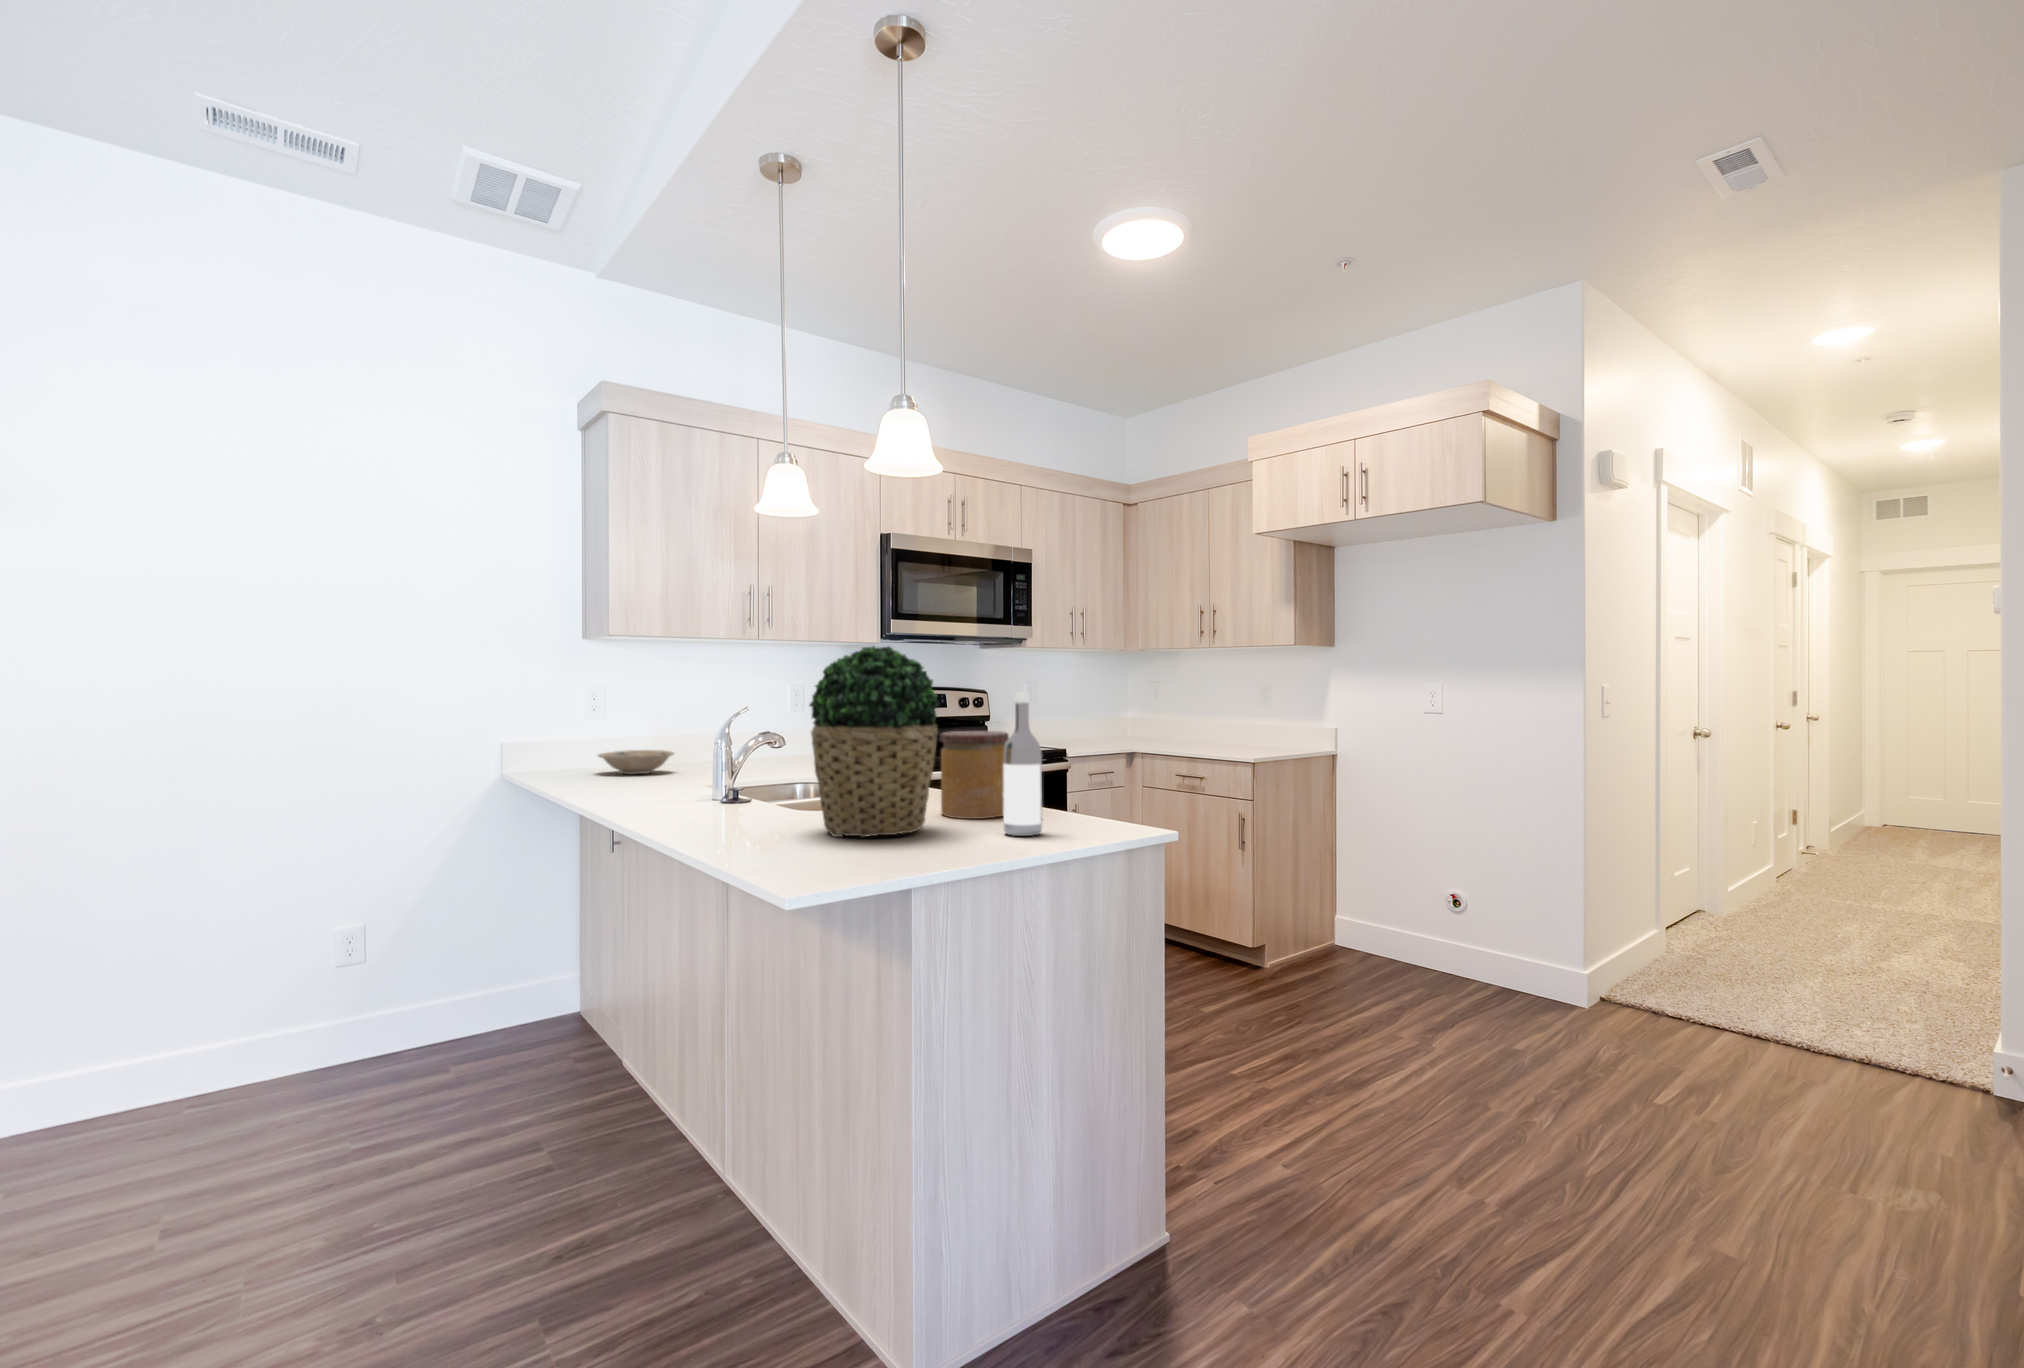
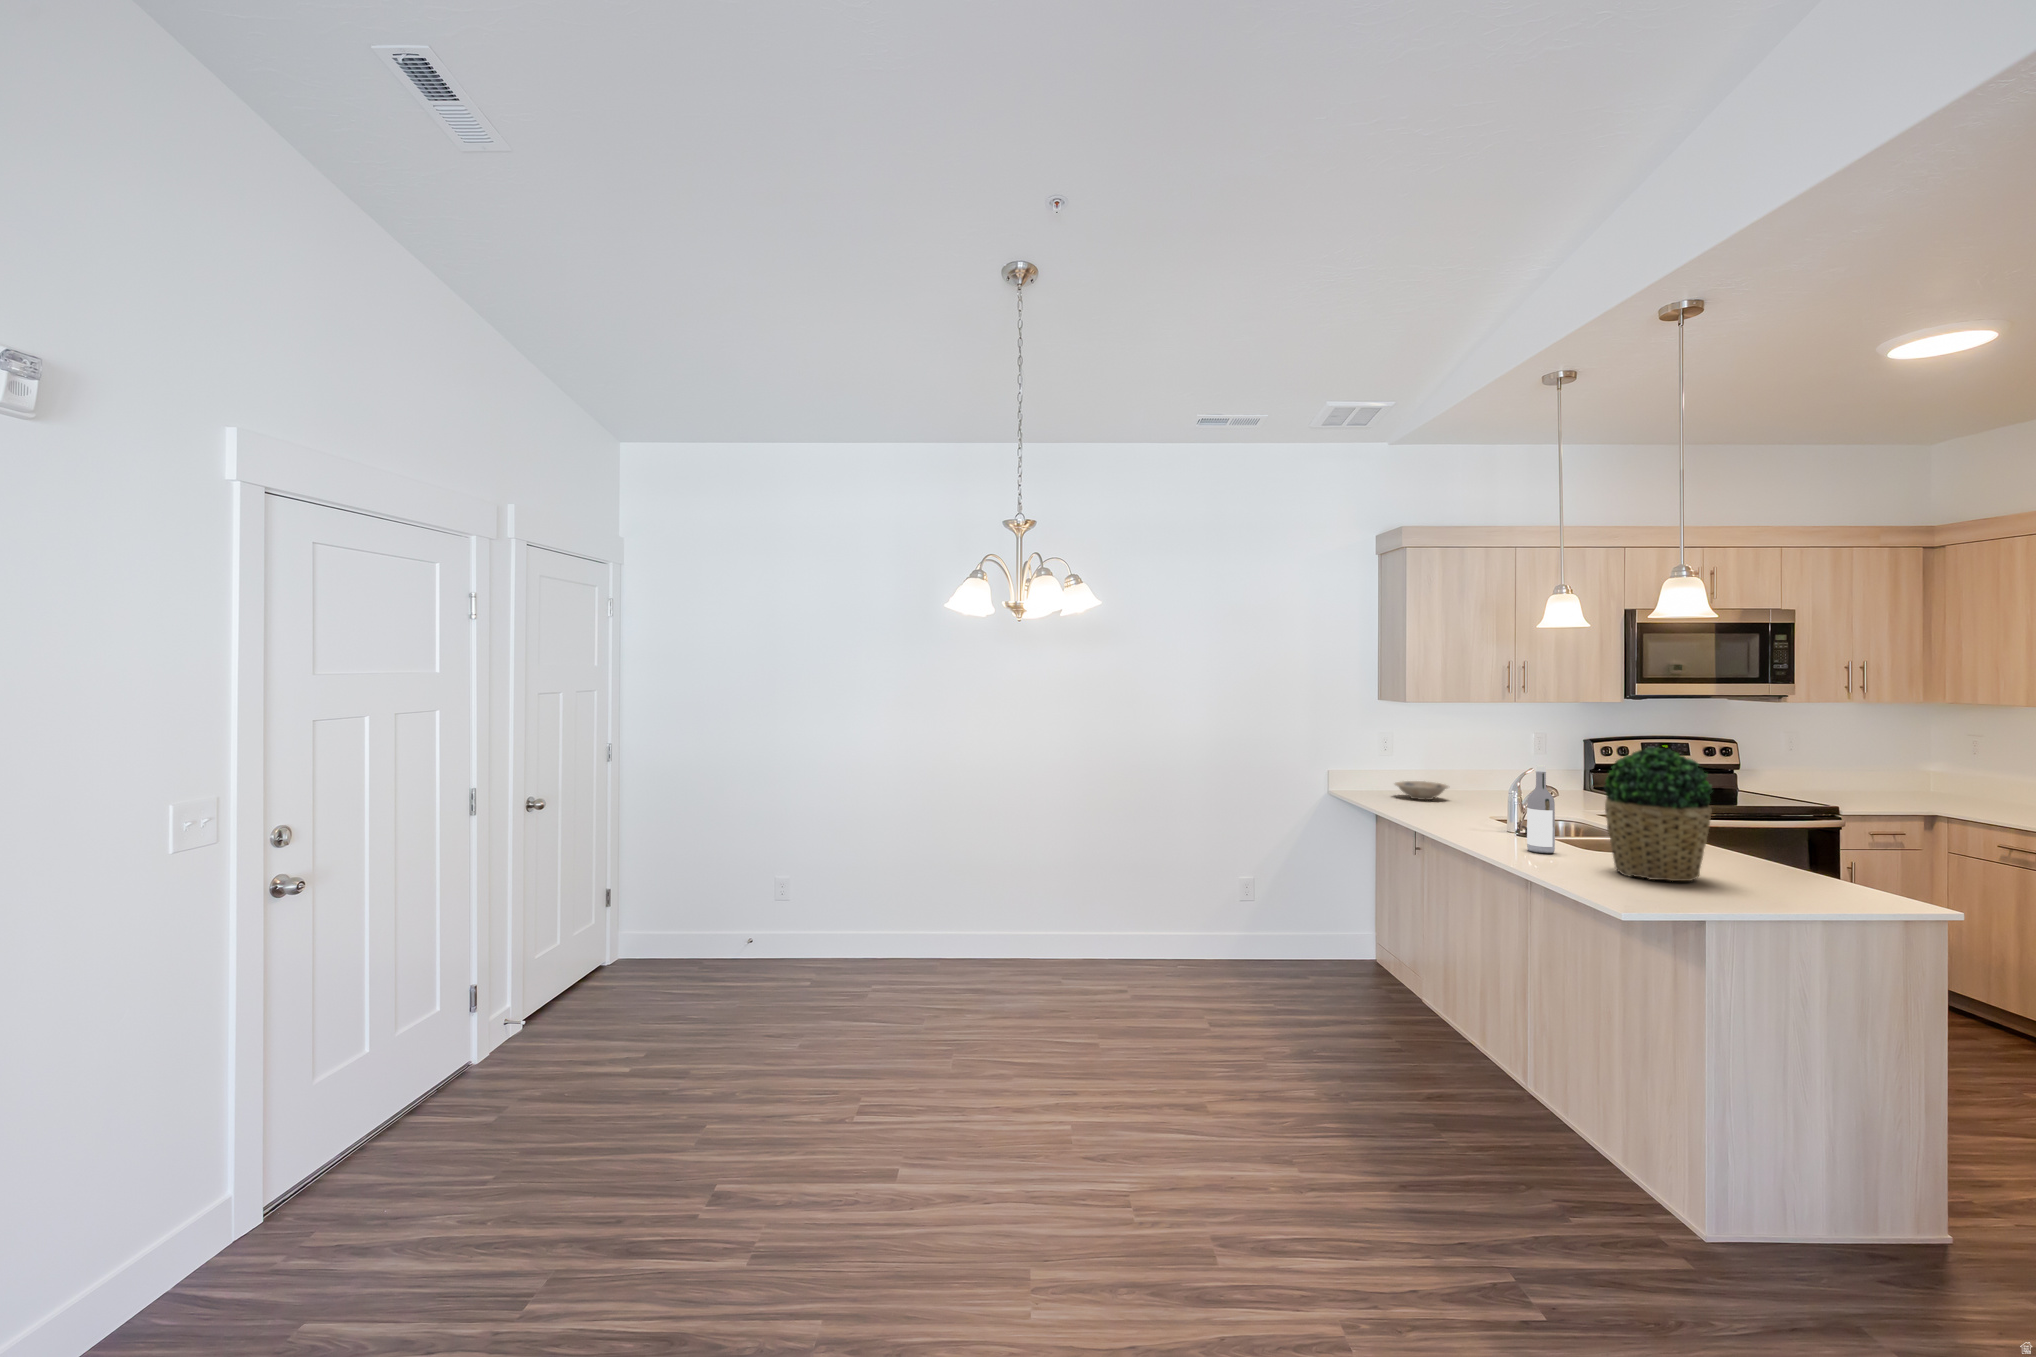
wine bottle: present [1003,693,1042,836] -> present [1527,765,1555,853]
jar: present [941,731,1009,819] -> none [1708,805,1777,877]

